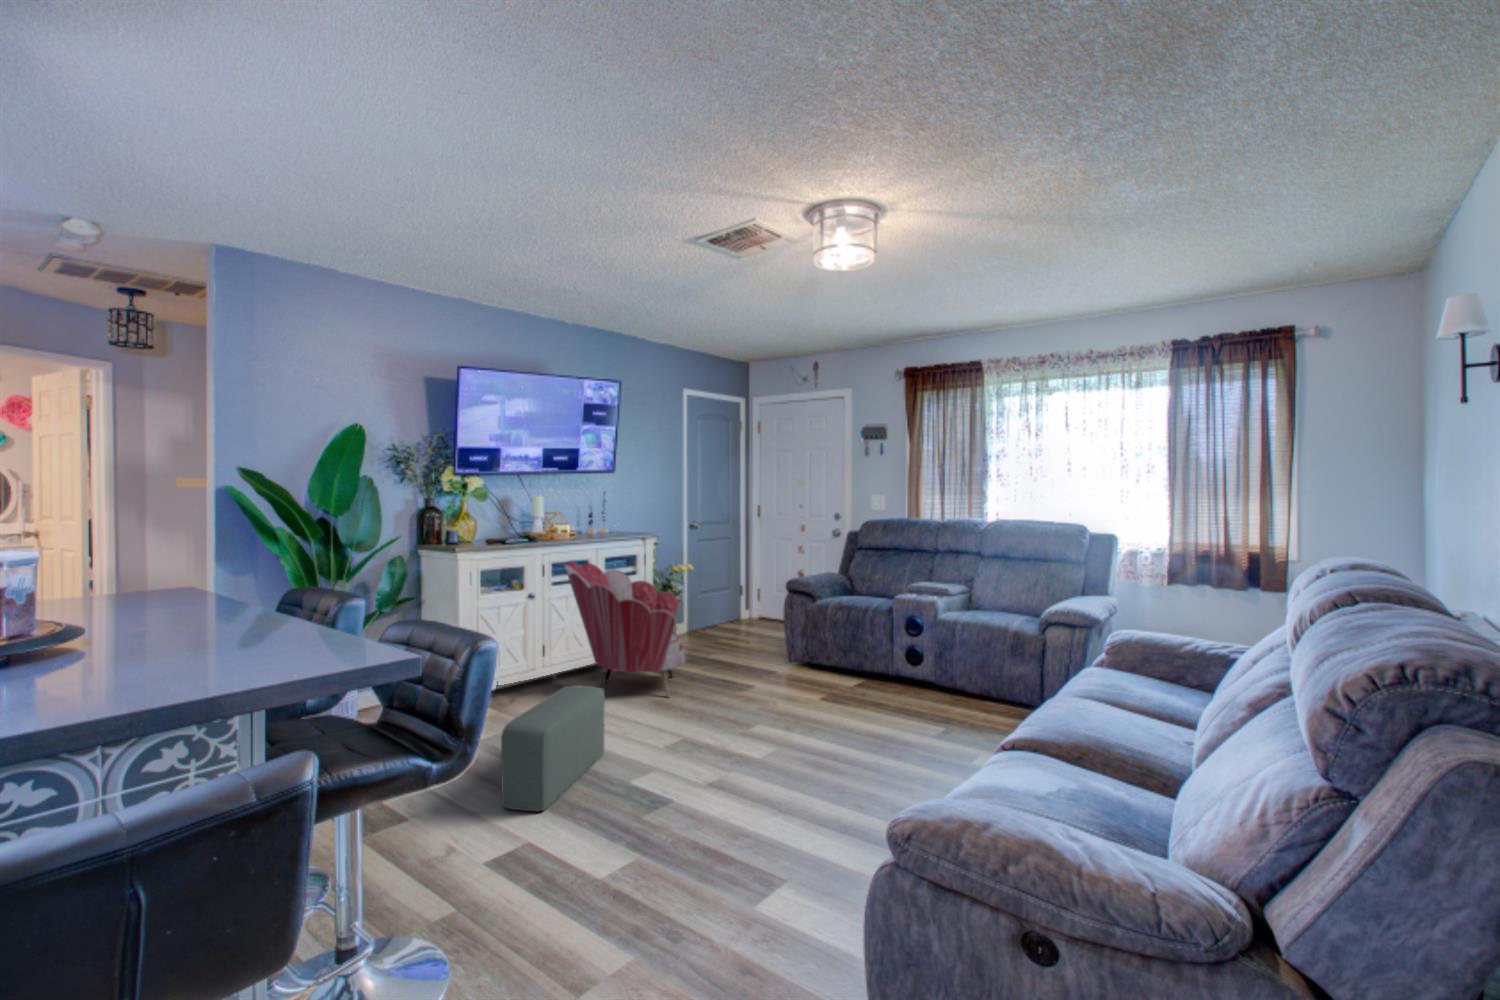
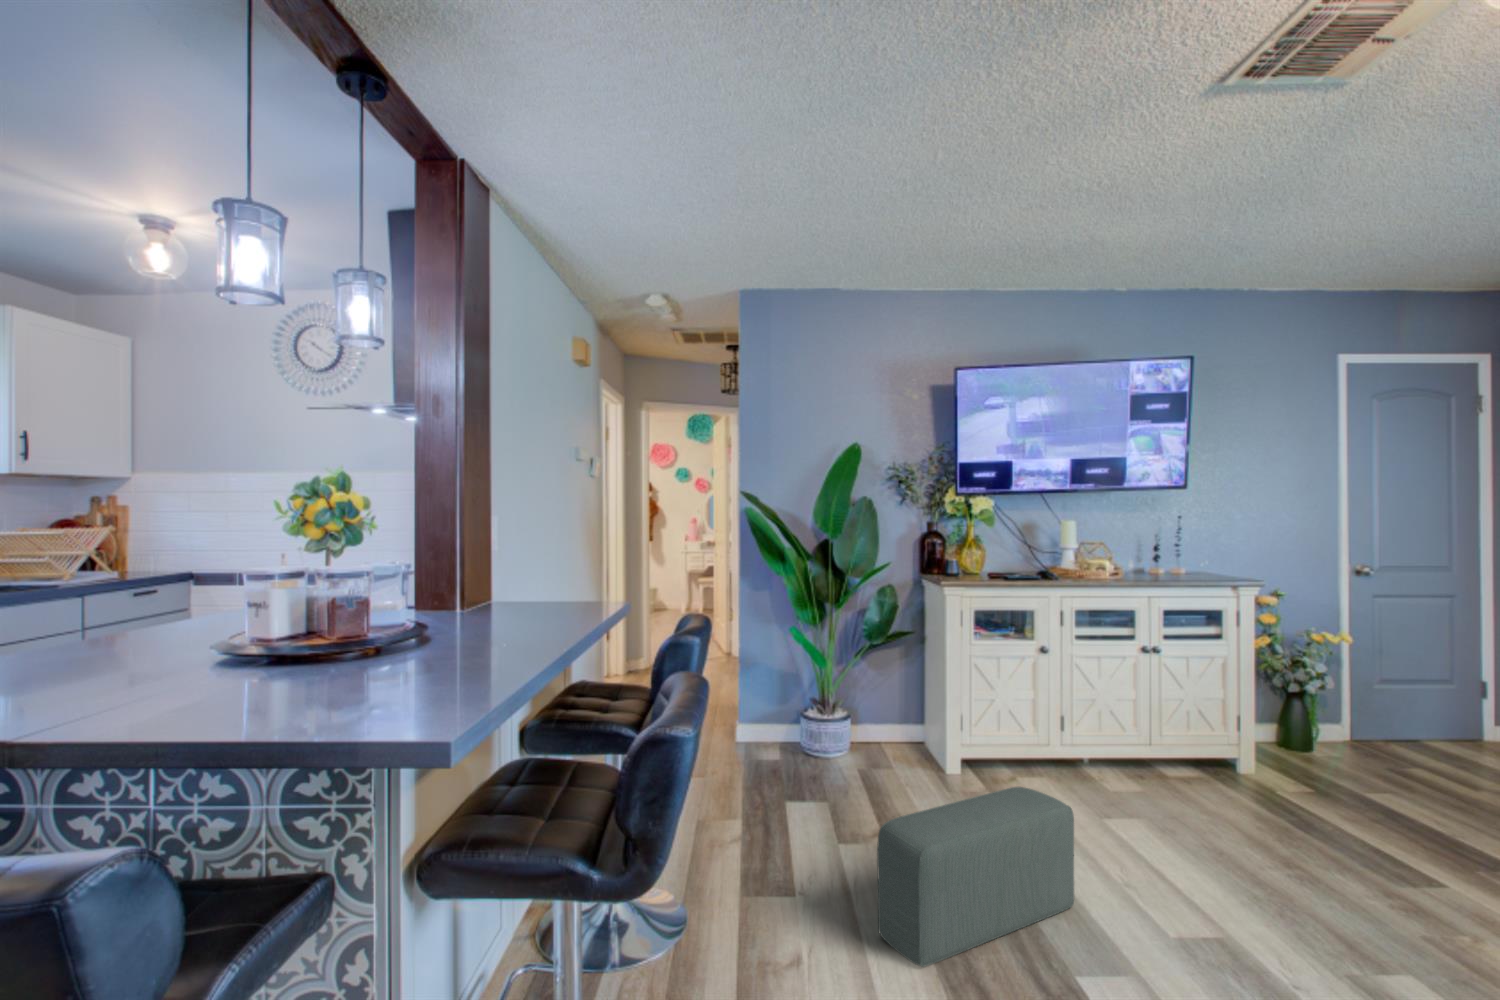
armchair: present [564,561,686,698] -> none [1080,608,1293,847]

